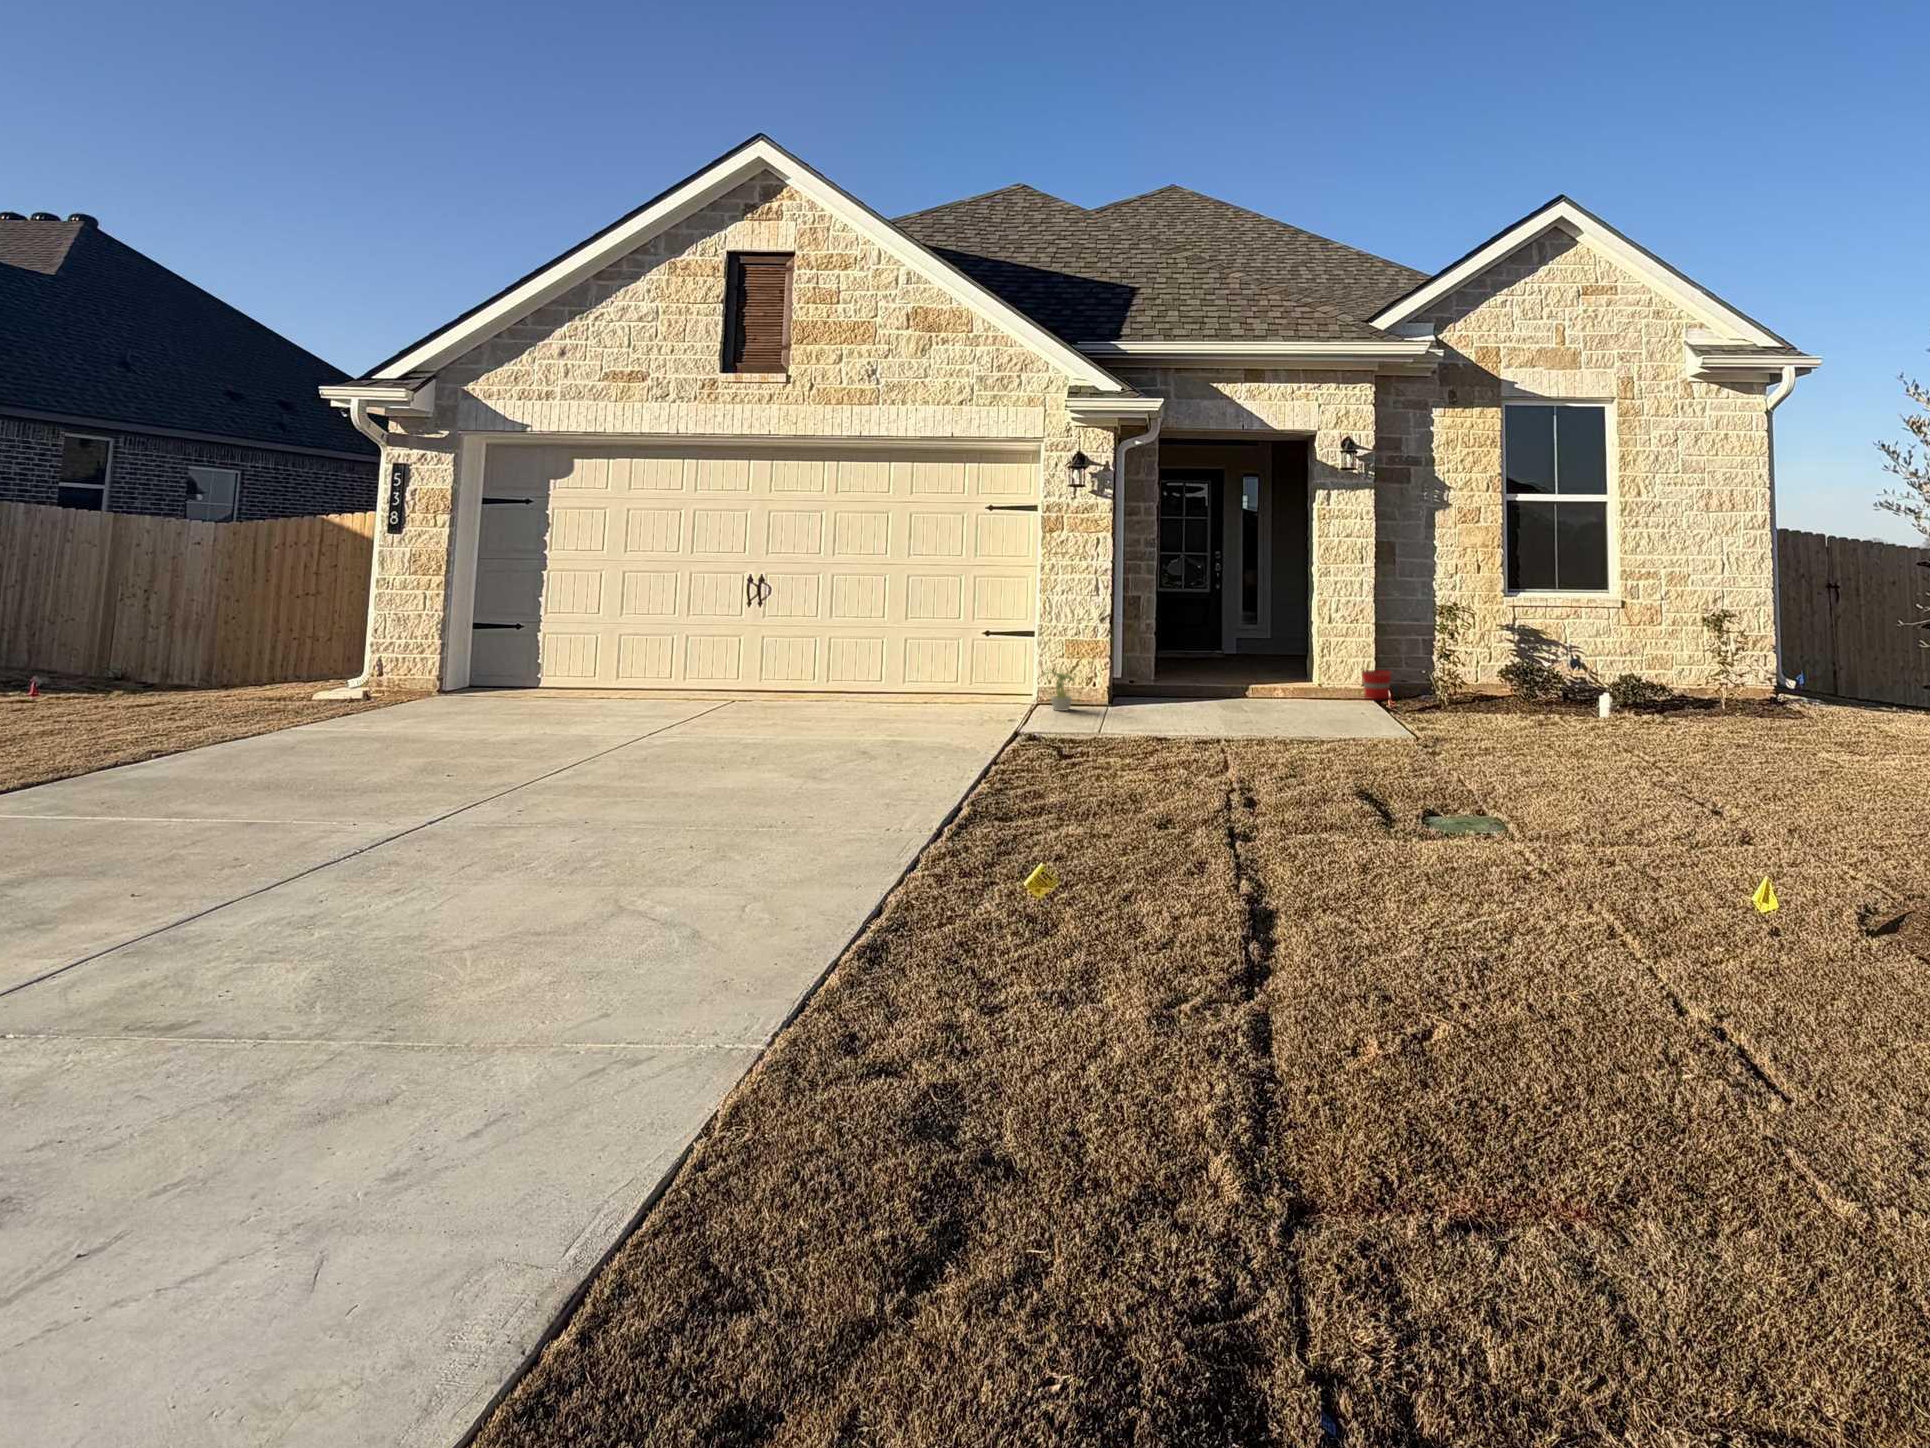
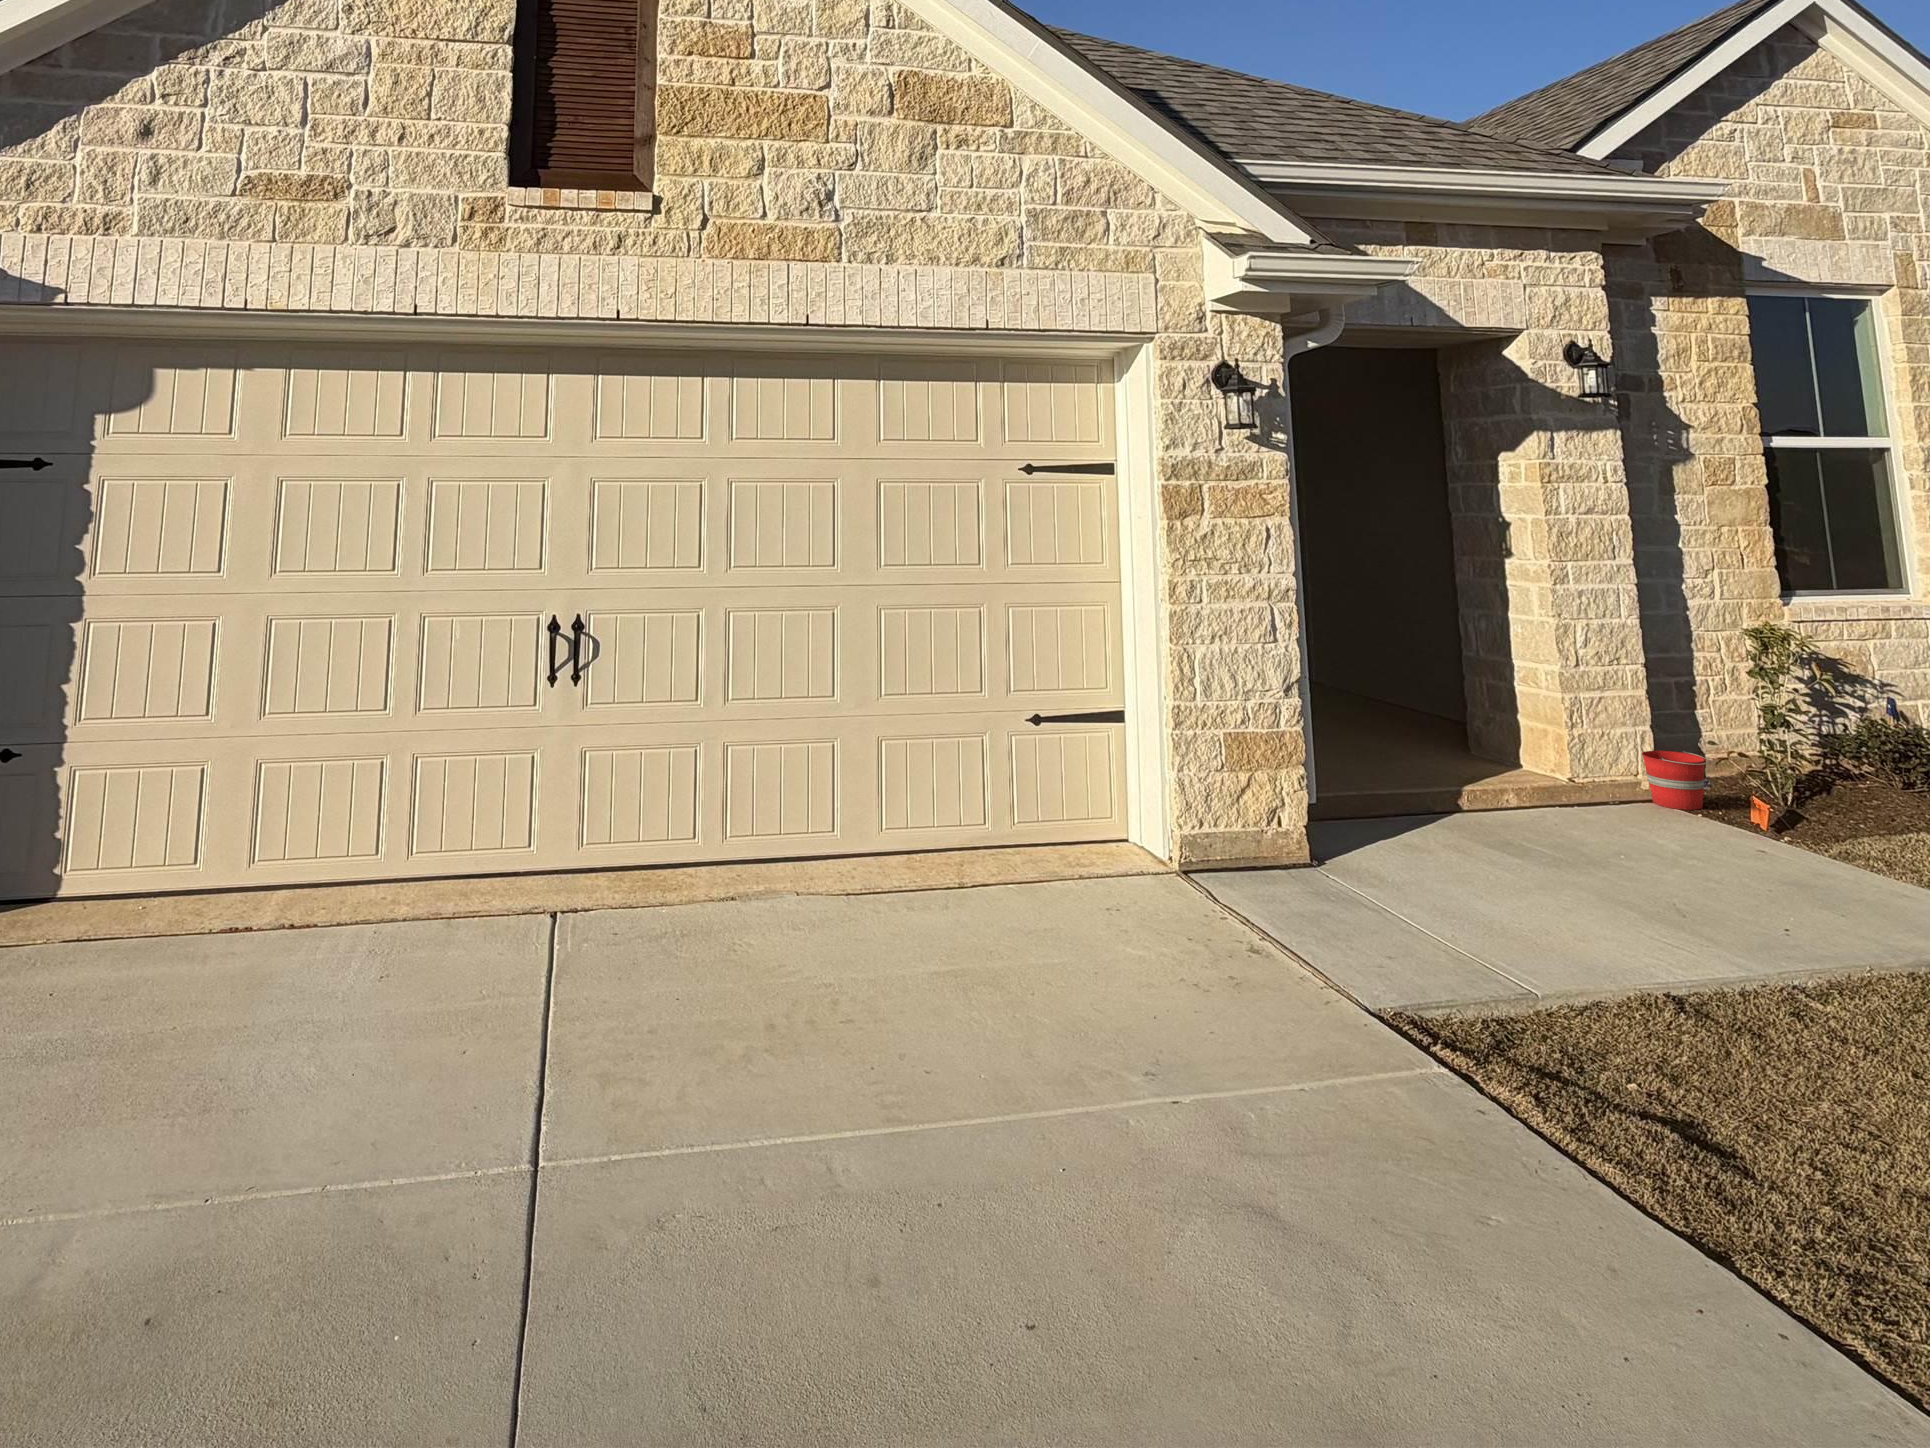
potted plant: present [1045,671,1074,711] -> none [1223,808,1314,902]

